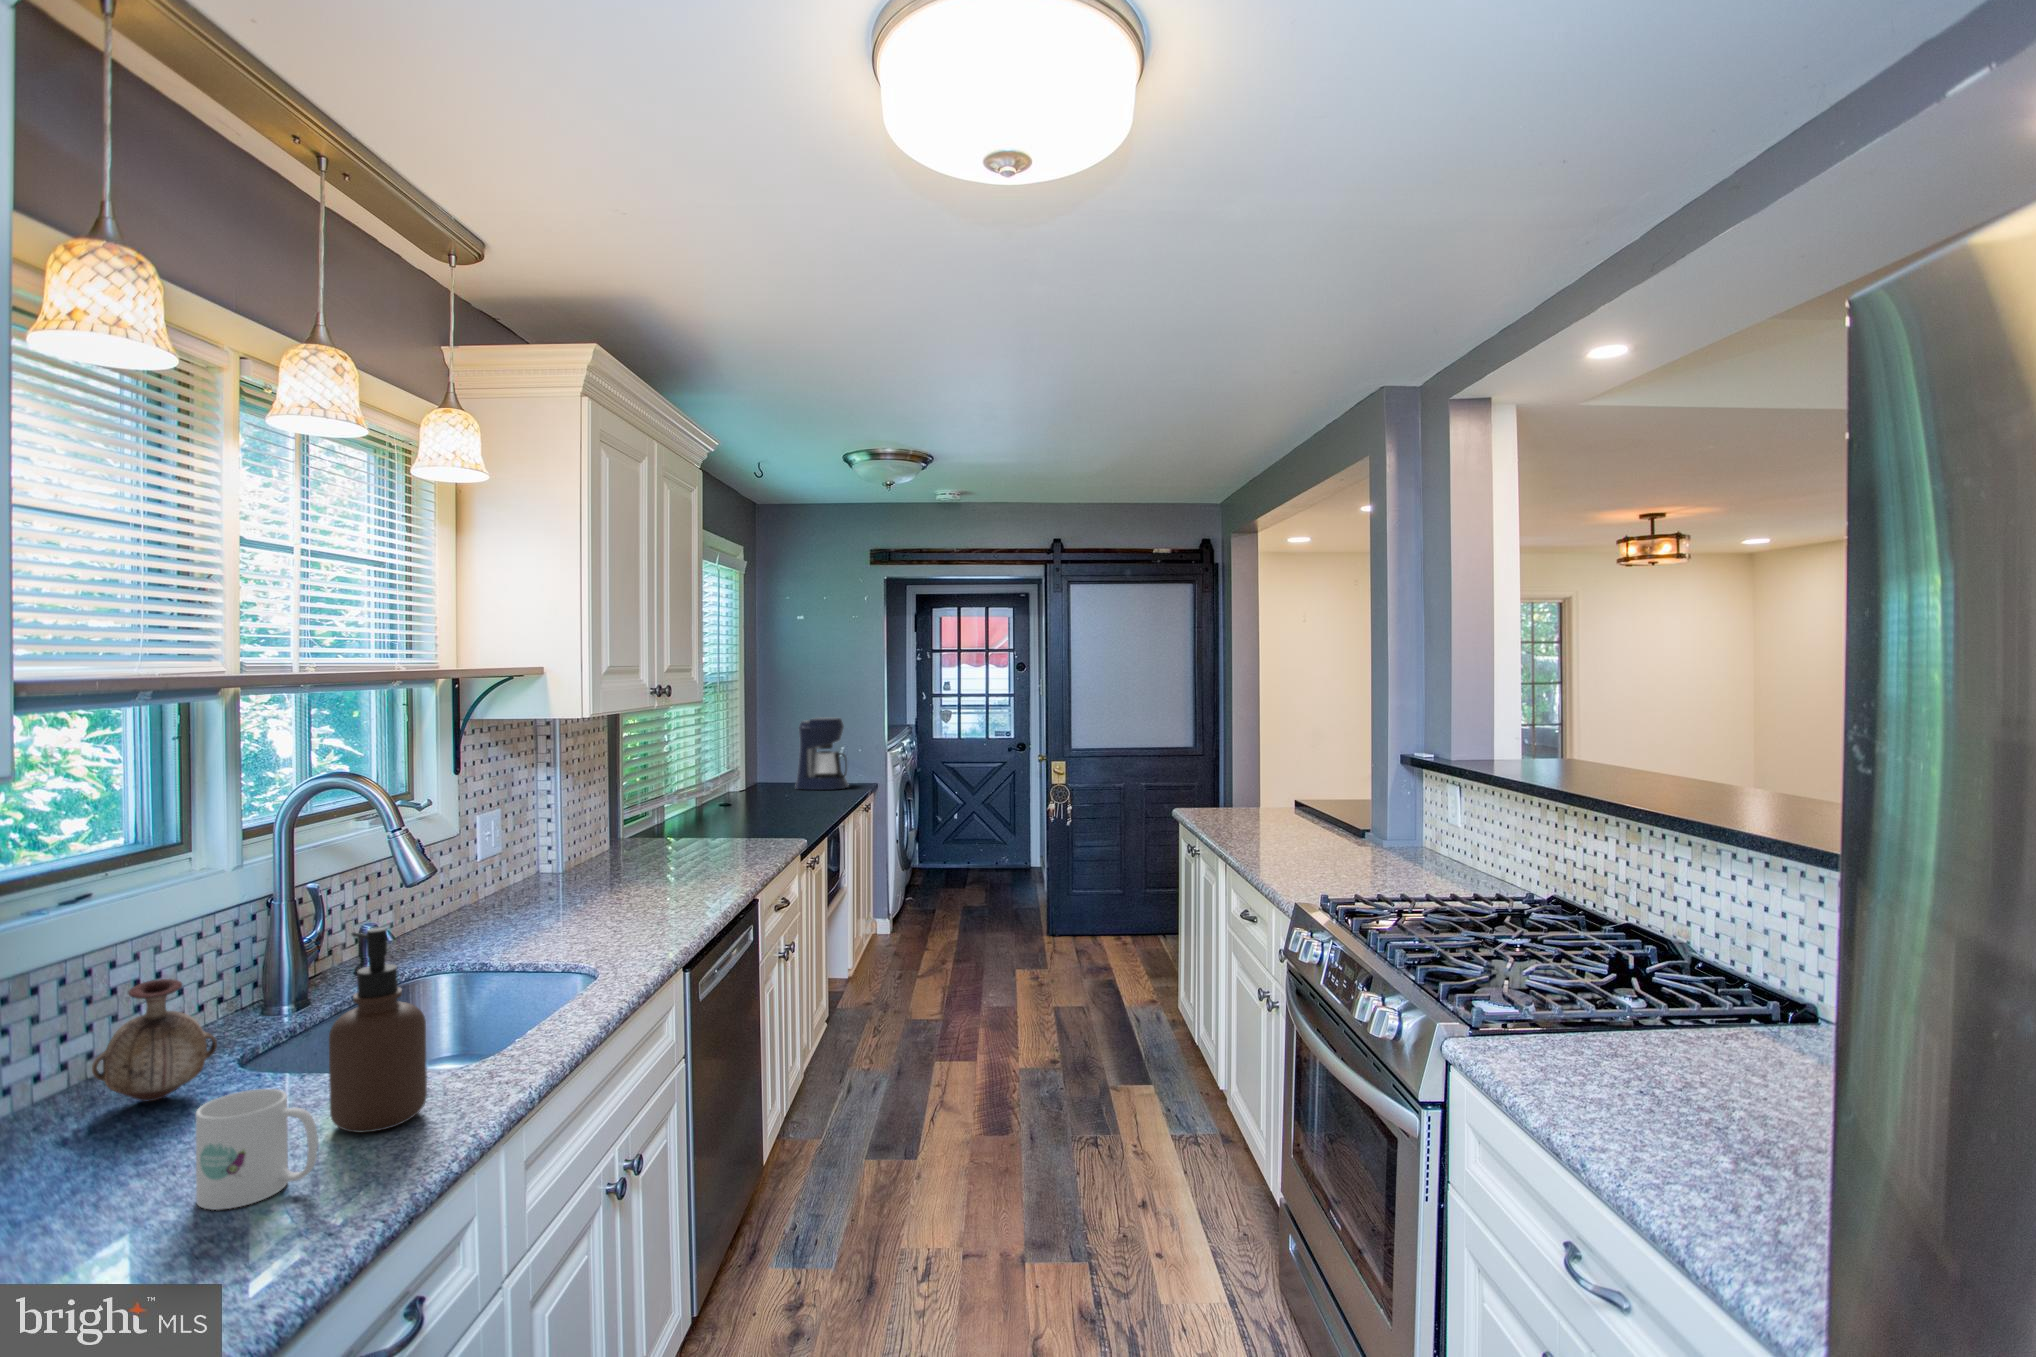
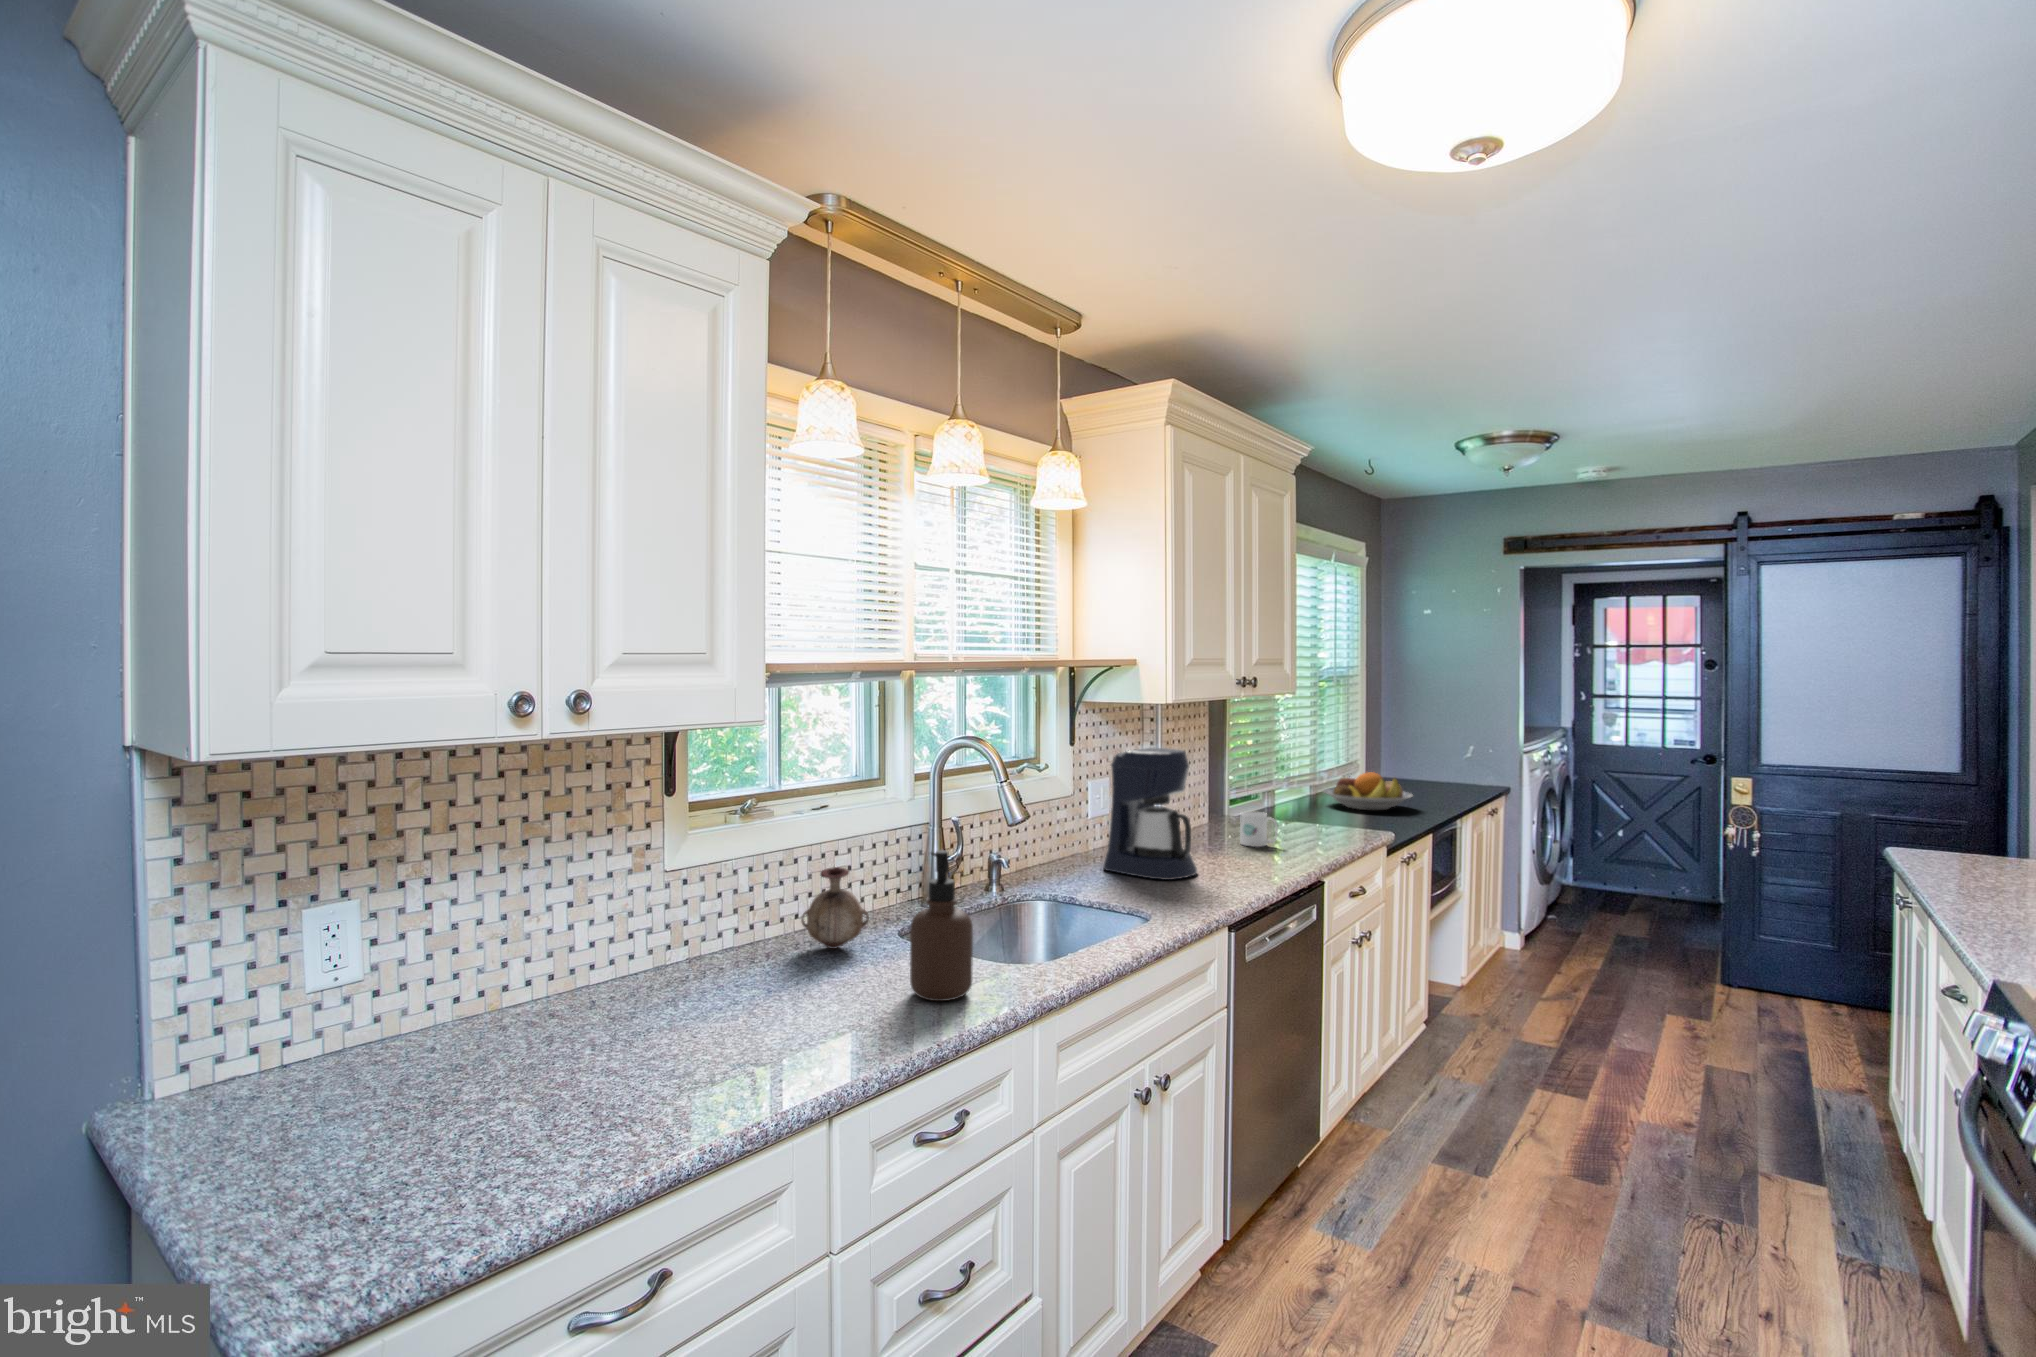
coffee maker: present [796,717,848,790] -> present [1103,748,1197,880]
fruit bowl: none [717,780,809,820] -> present [1323,772,1413,810]
mug: present [196,1089,318,1210] -> present [1240,811,1278,847]

